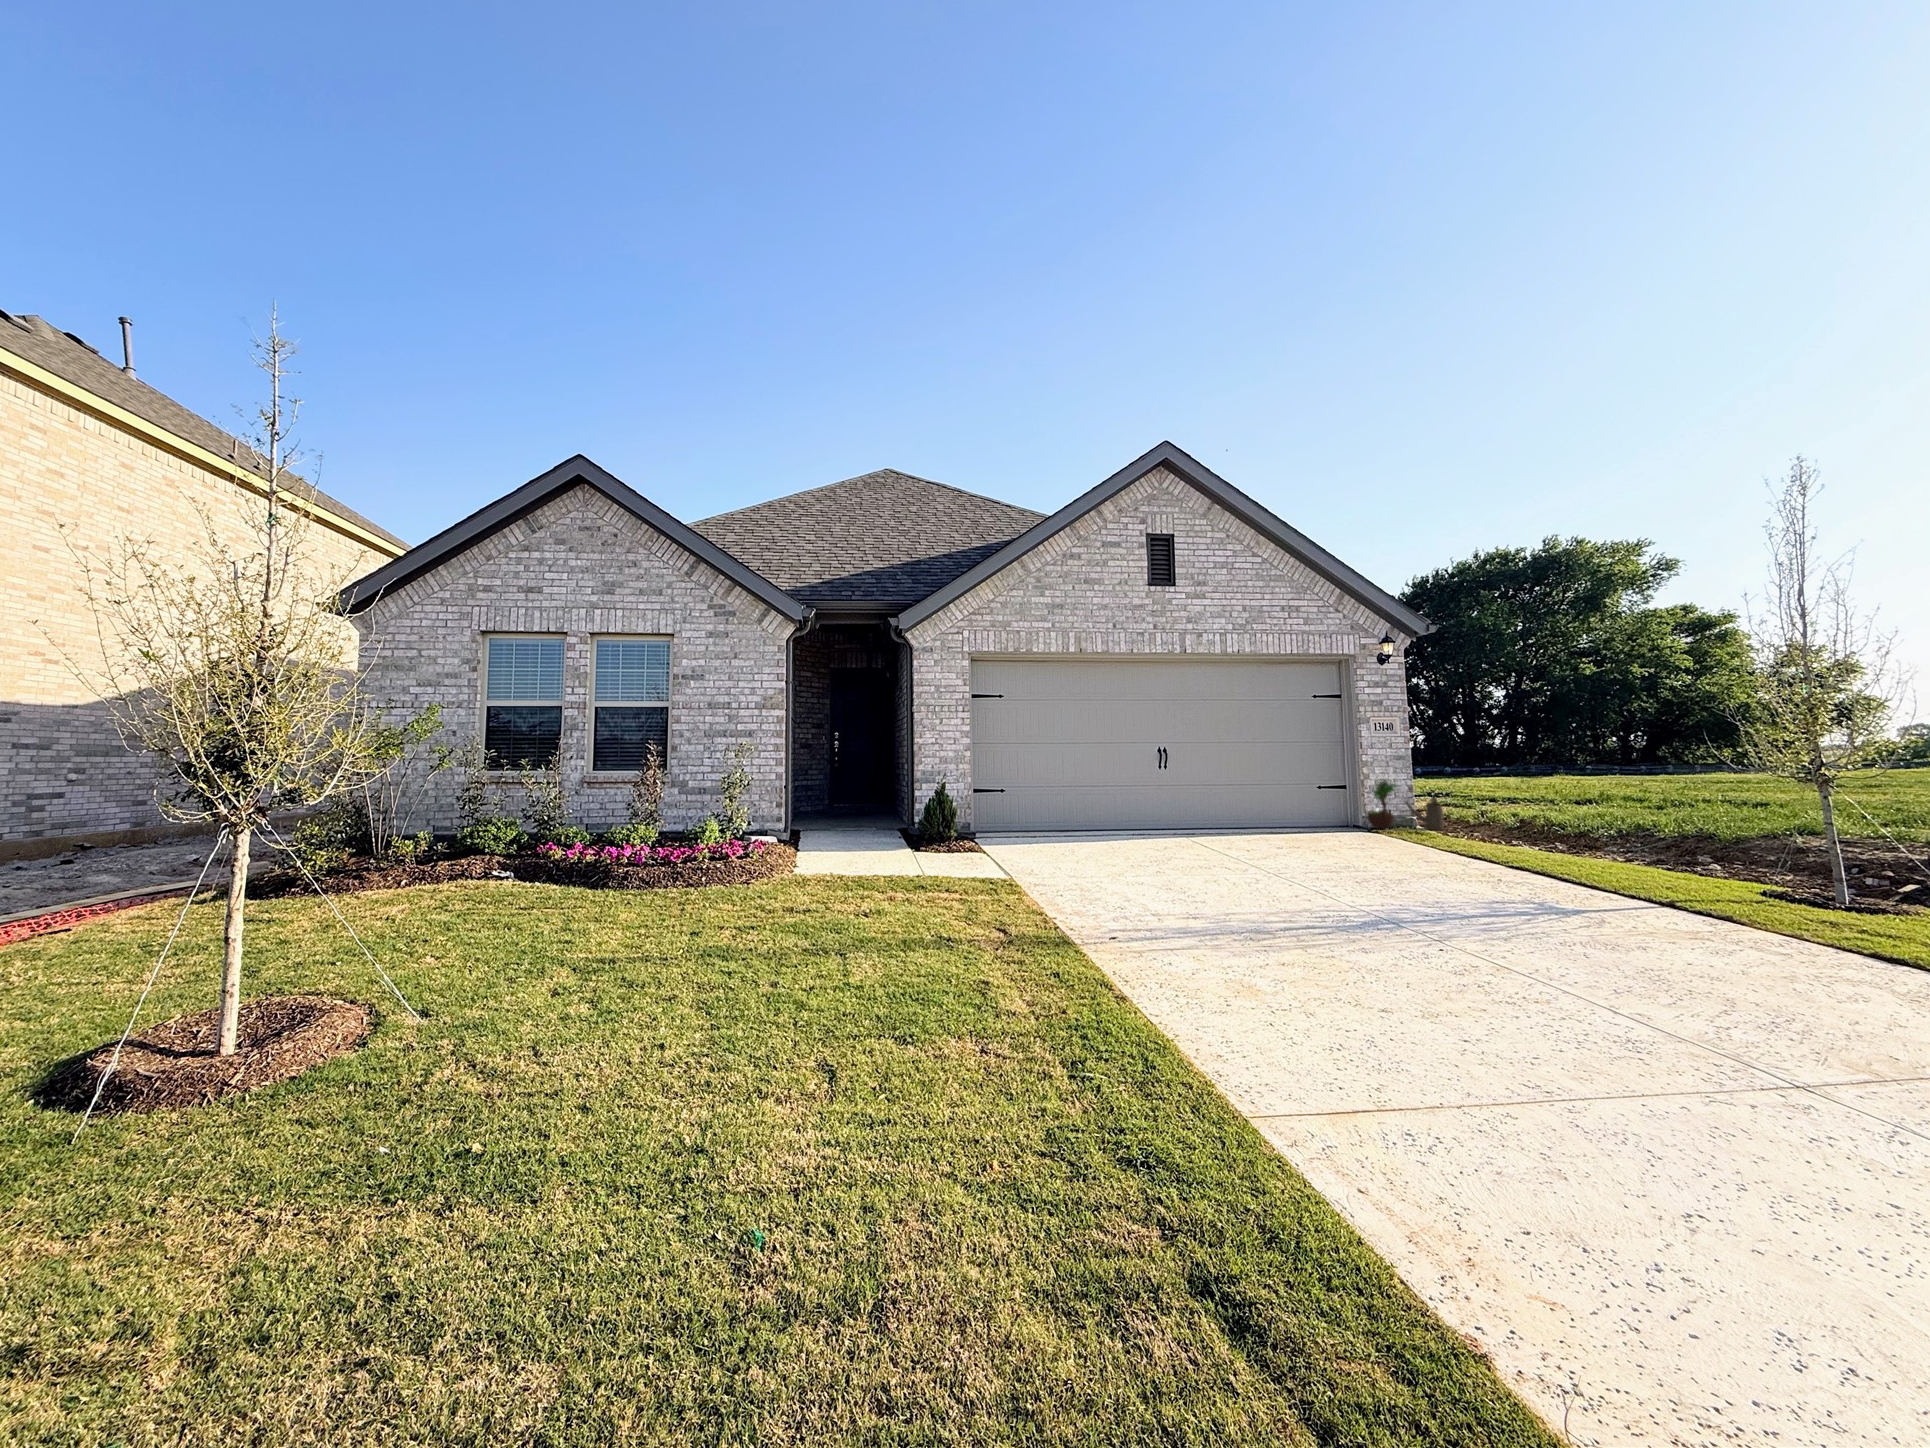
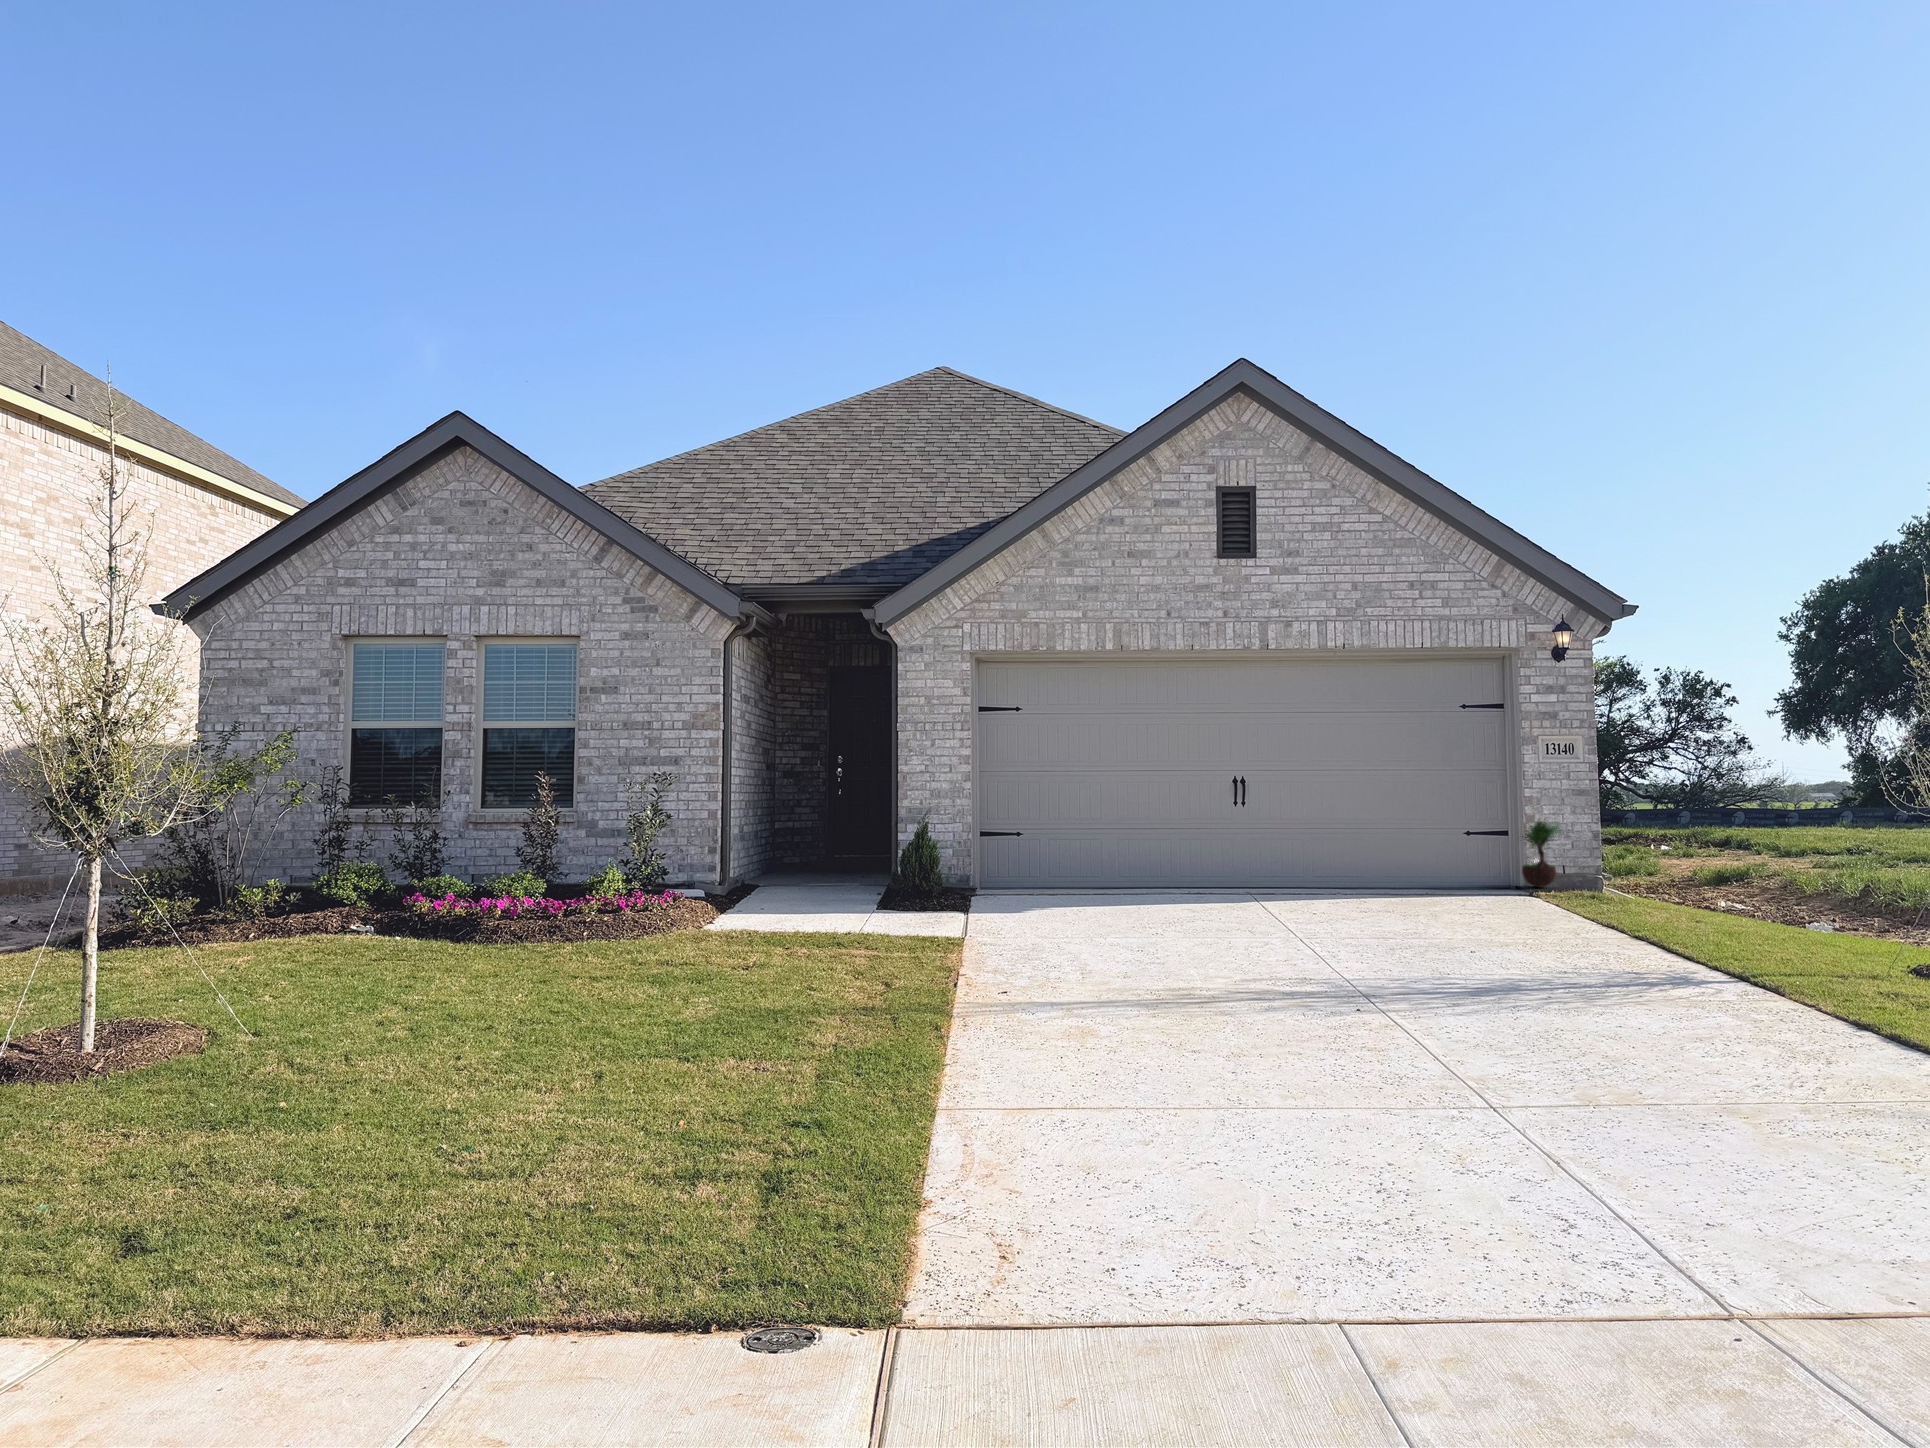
watering can: present [1404,796,1444,830] -> none [1578,842,1635,889]

